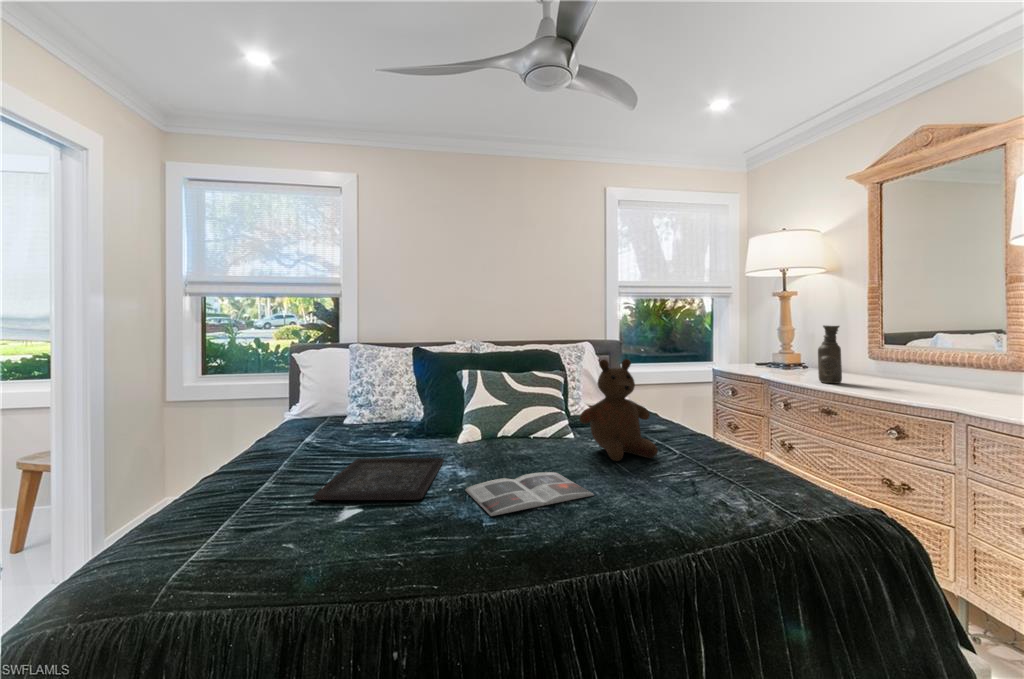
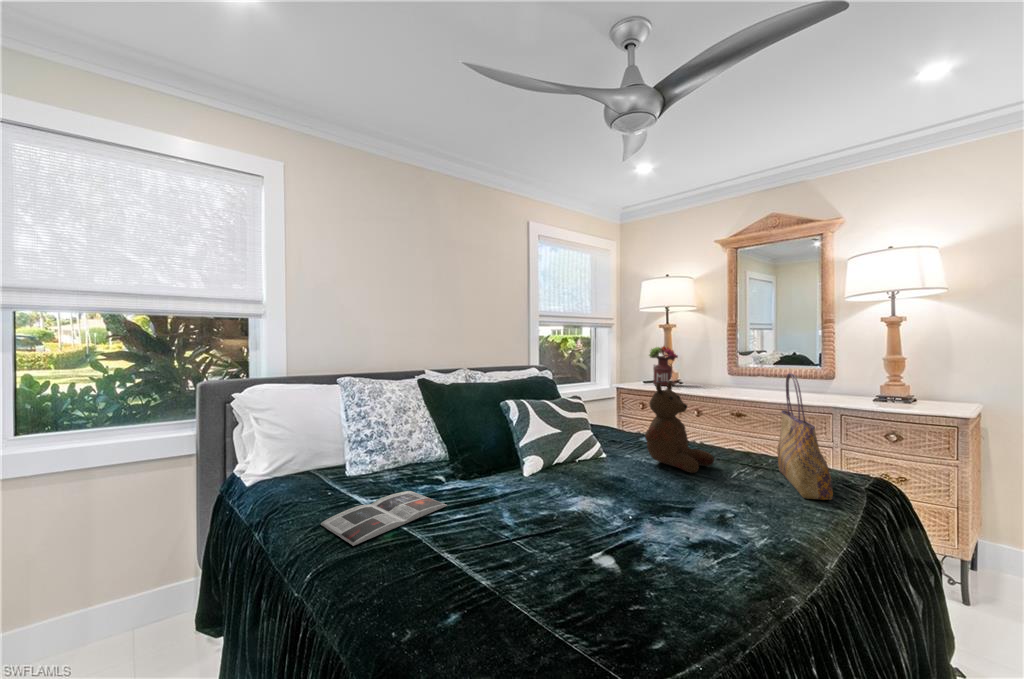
flower arrangement: none [747,316,790,370] -> present [649,346,678,386]
vase: present [818,325,842,383] -> none [716,352,733,393]
tote bag: none [681,353,751,505] -> present [778,373,833,500]
tray: present [313,458,444,500] -> none [469,497,630,585]
magazine: present [465,472,594,516] -> present [321,491,447,546]

